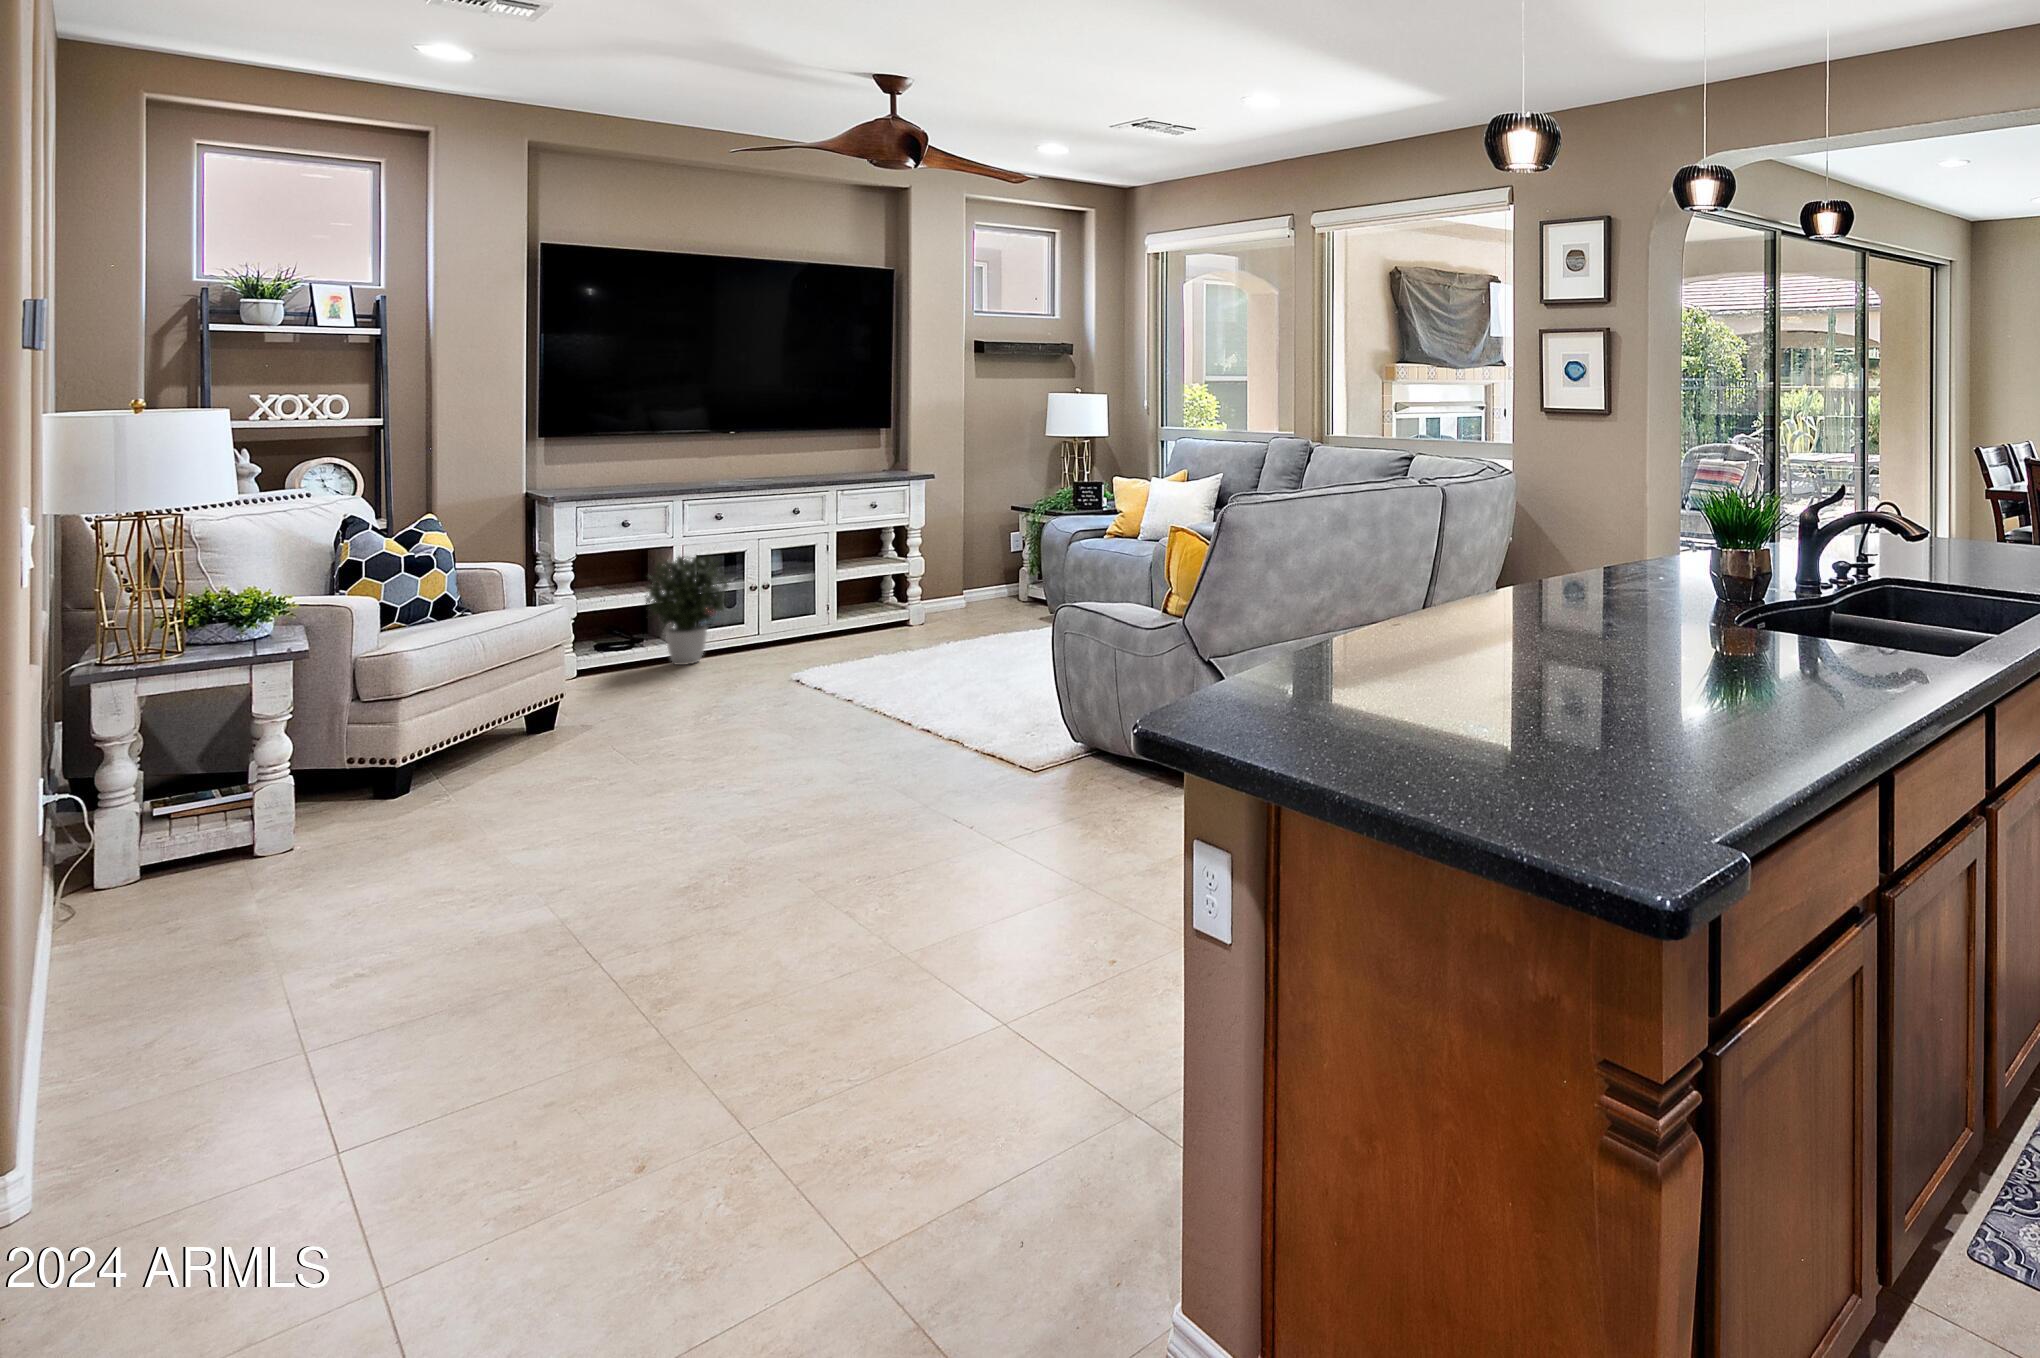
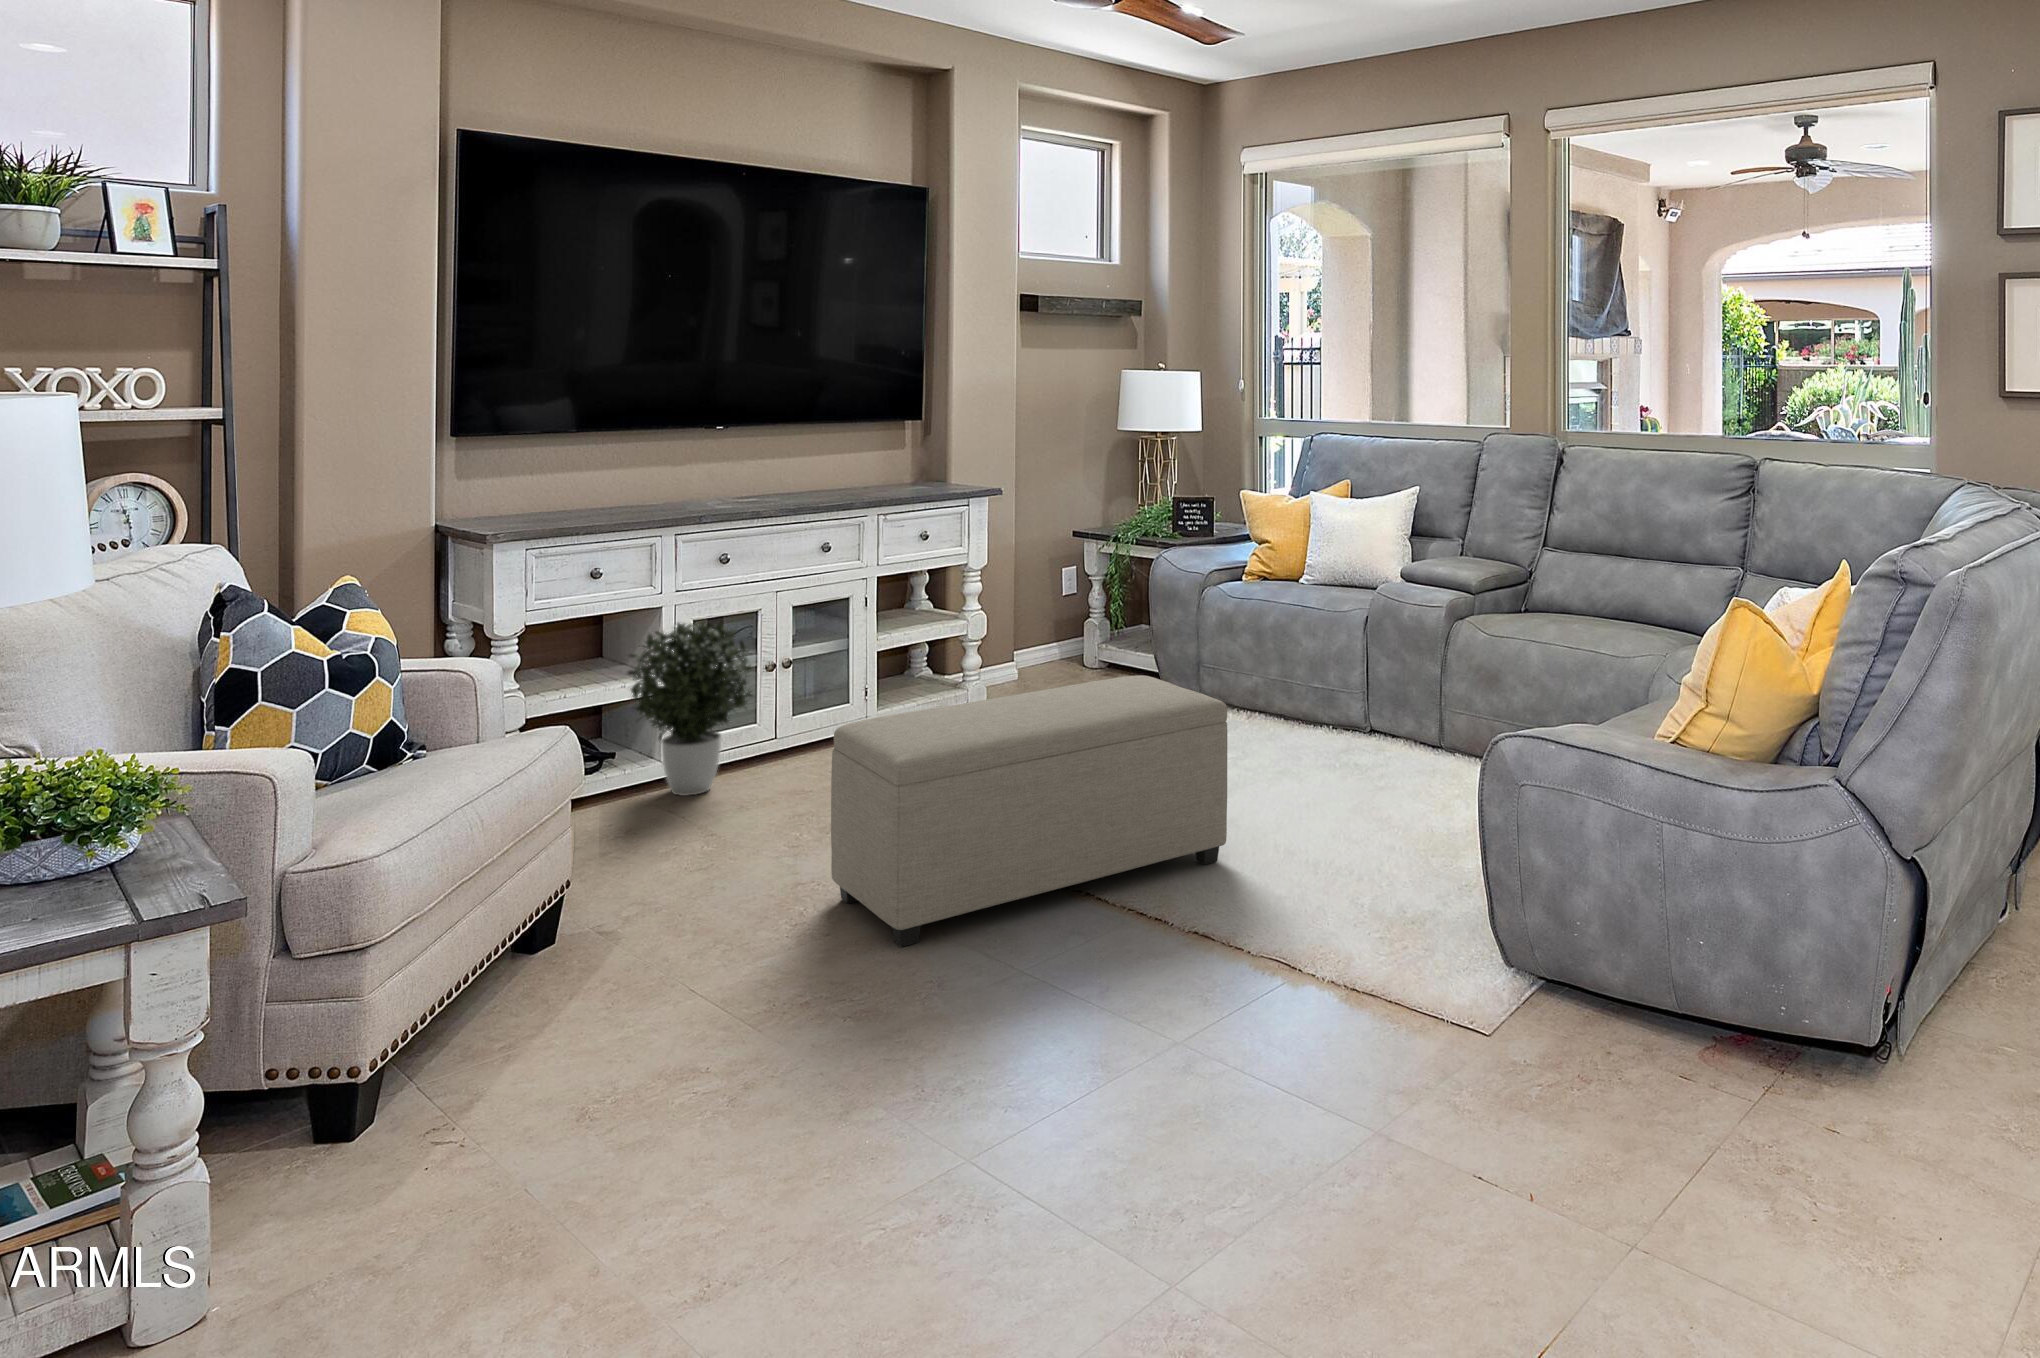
ottoman: none [727,585,986,731] -> present [831,675,1227,947]

